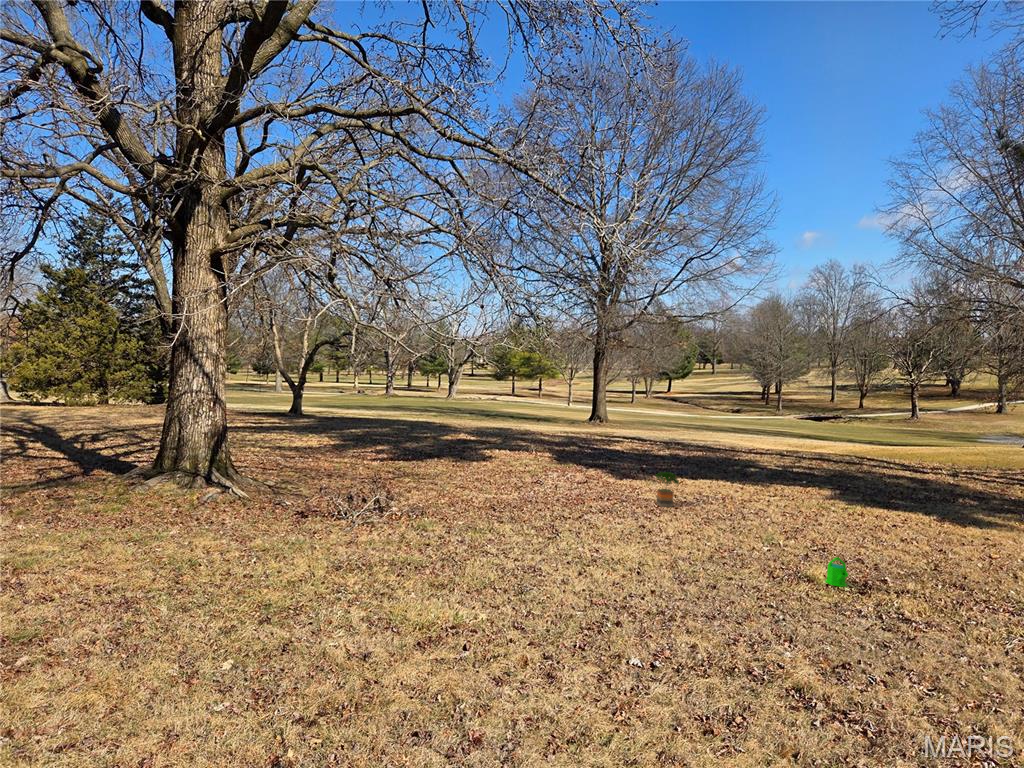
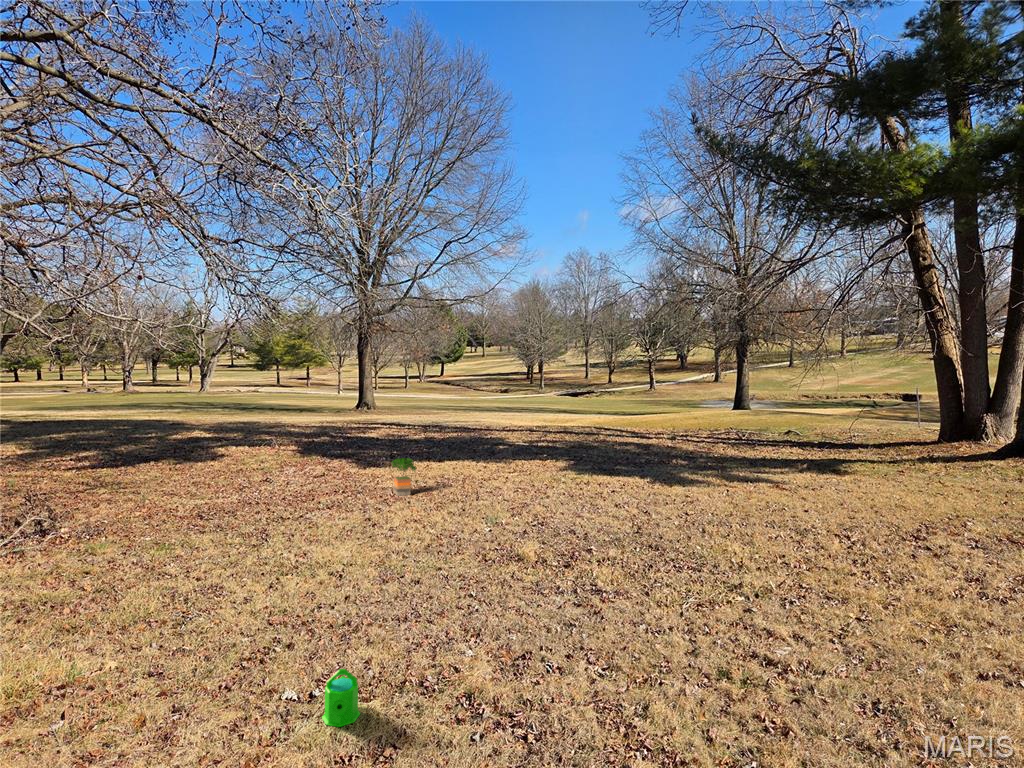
watering can: present [825,557,848,587] -> present [322,669,360,727]

